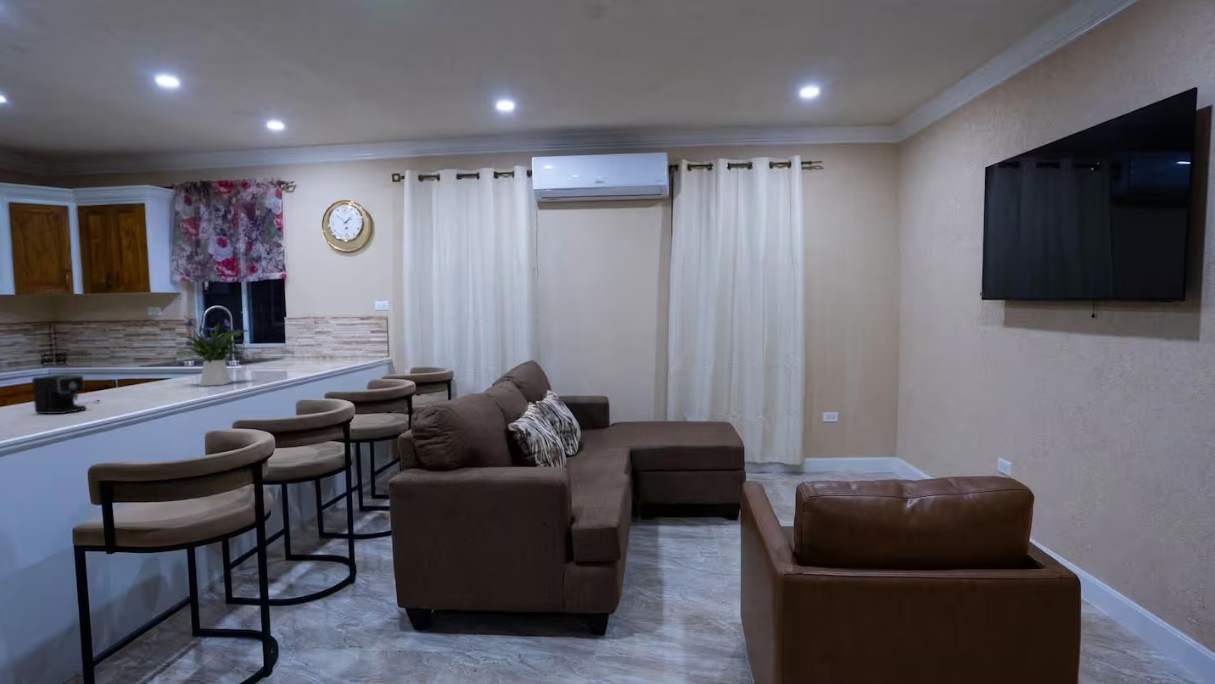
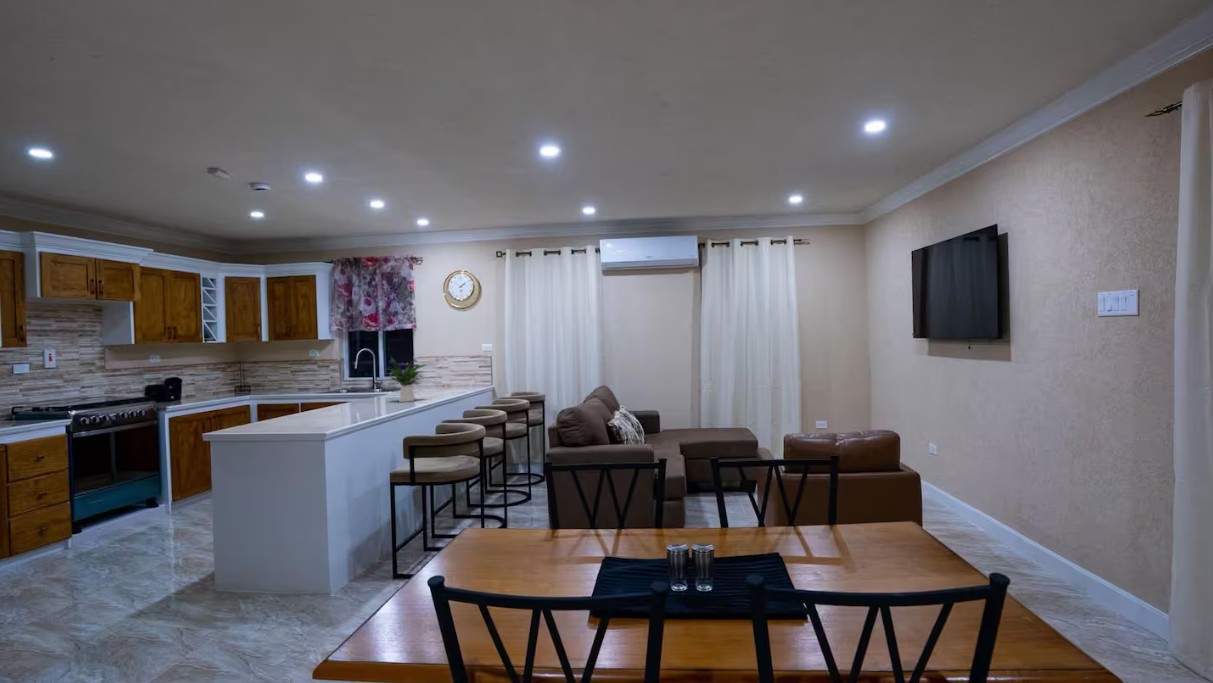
coffee maker: present [32,374,99,414] -> none [340,392,366,415]

